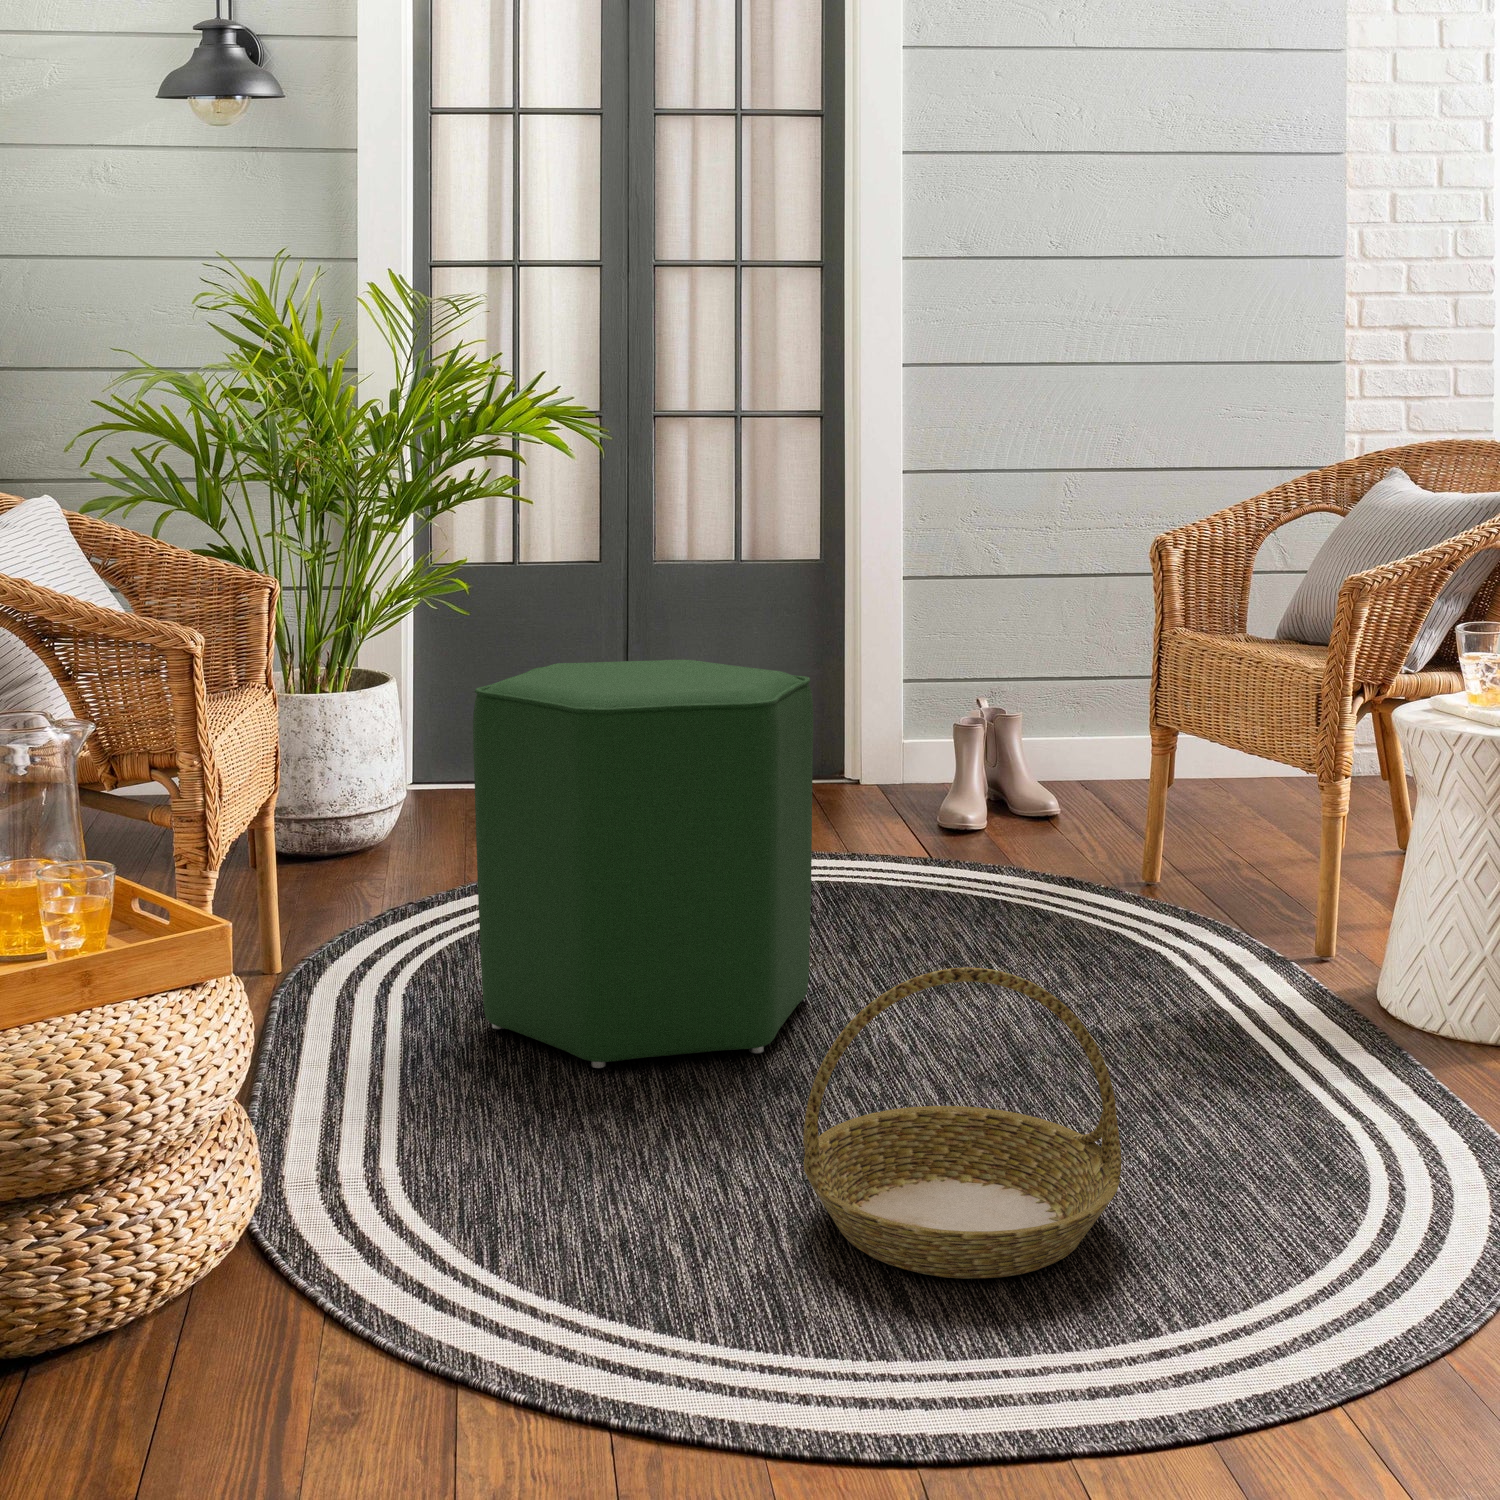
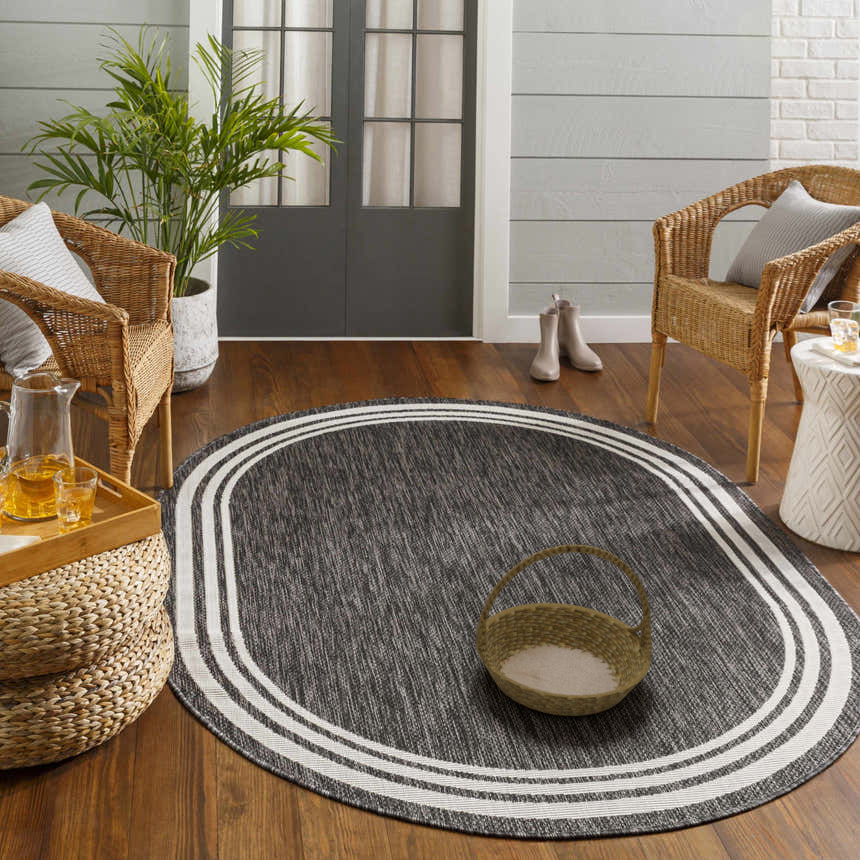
ottoman: present [473,660,813,1068] -> none [276,310,476,561]

